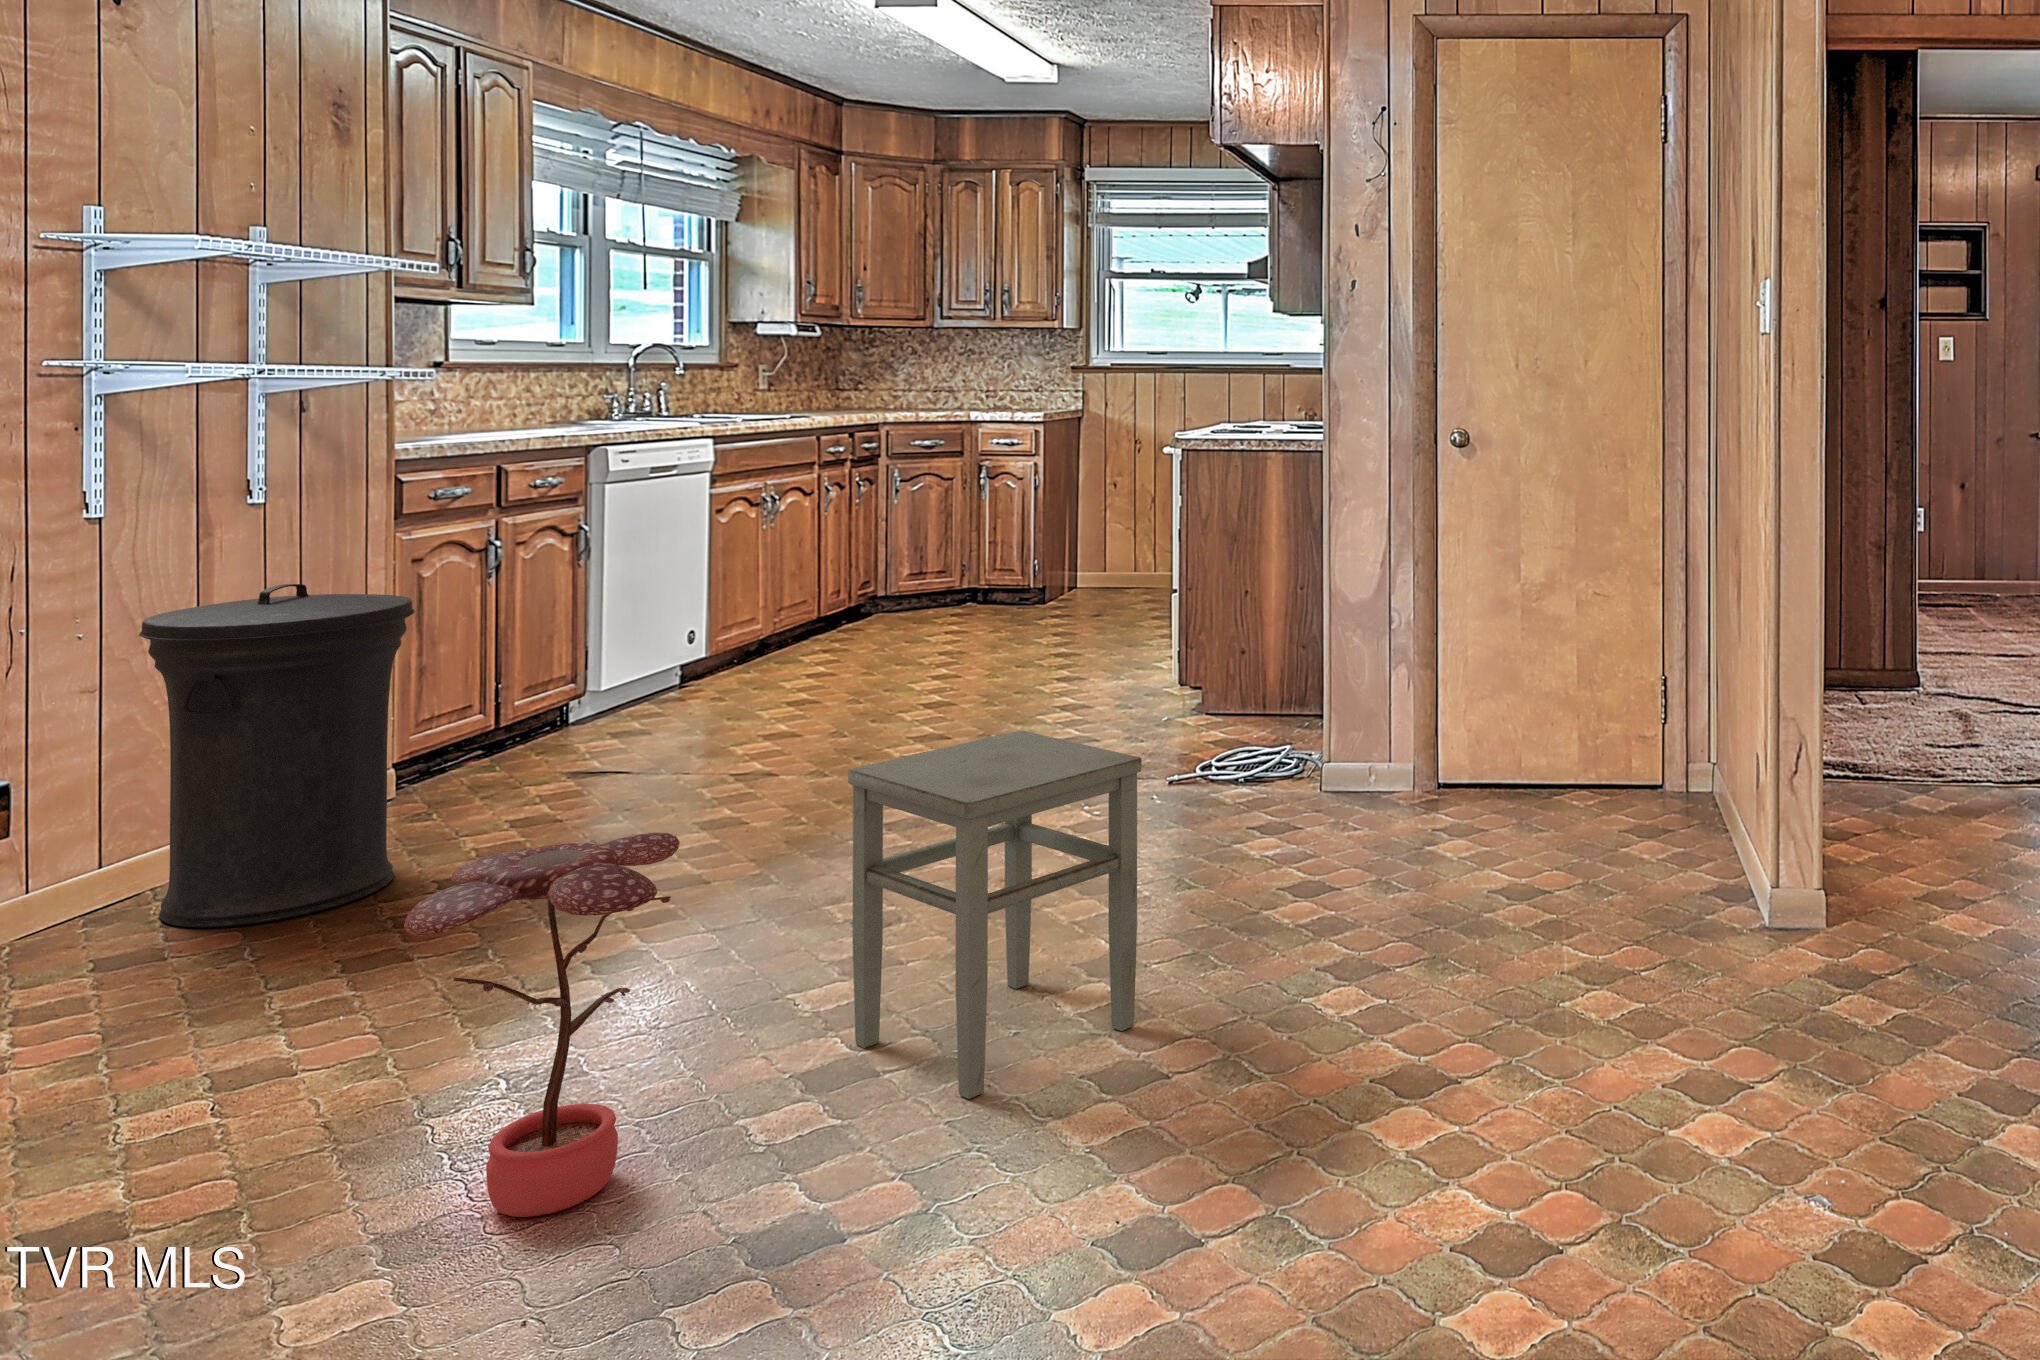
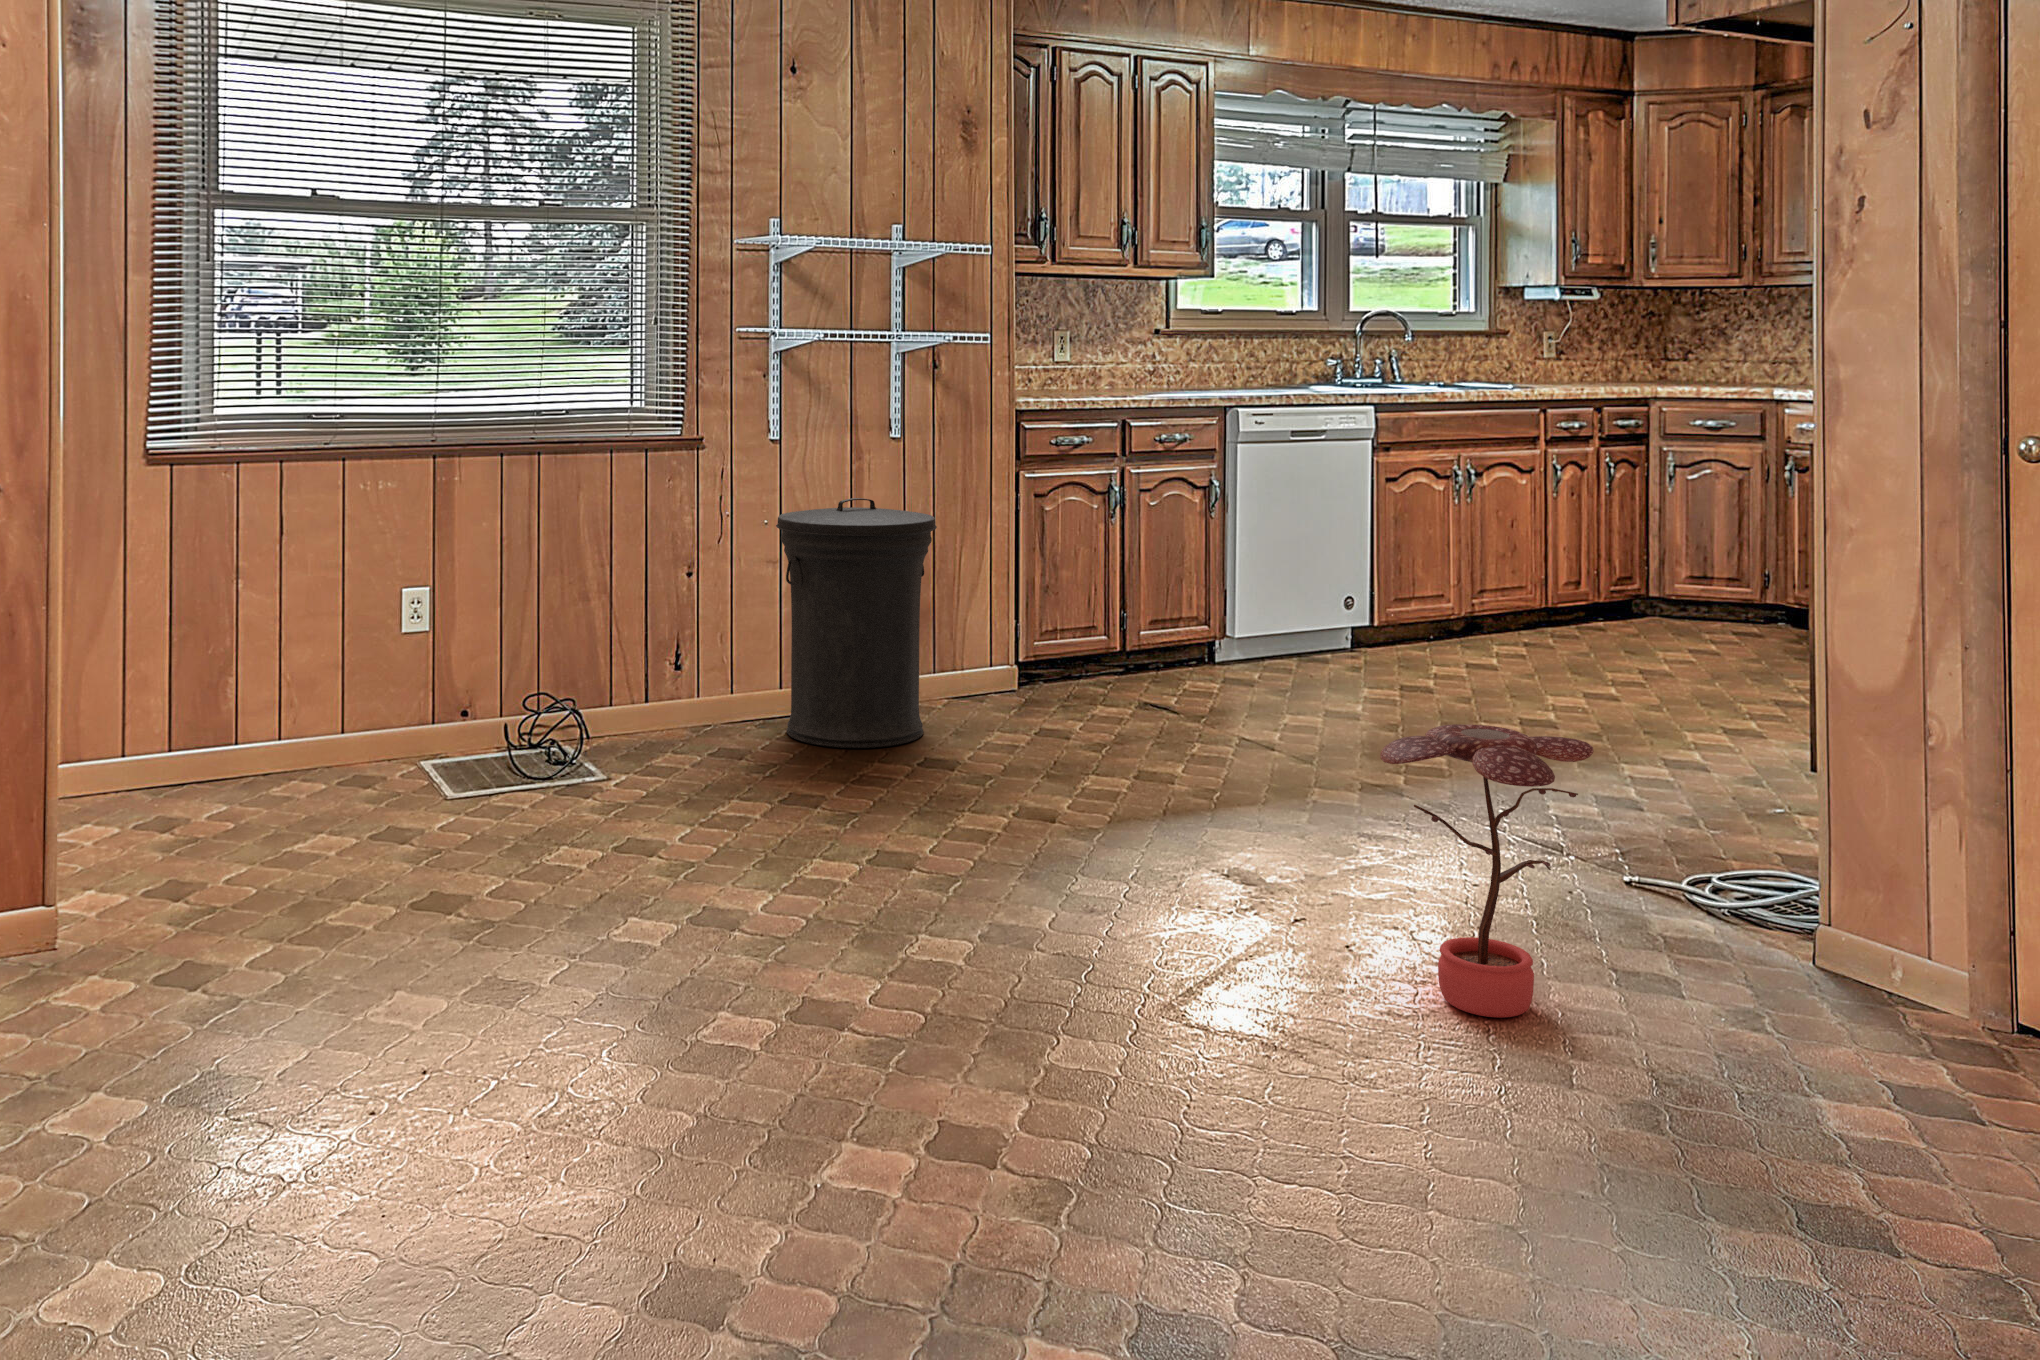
stool: present [848,731,1142,1099] -> none [860,706,1084,1053]
potted plant: present [404,833,680,1217] -> present [1380,724,1594,1018]

